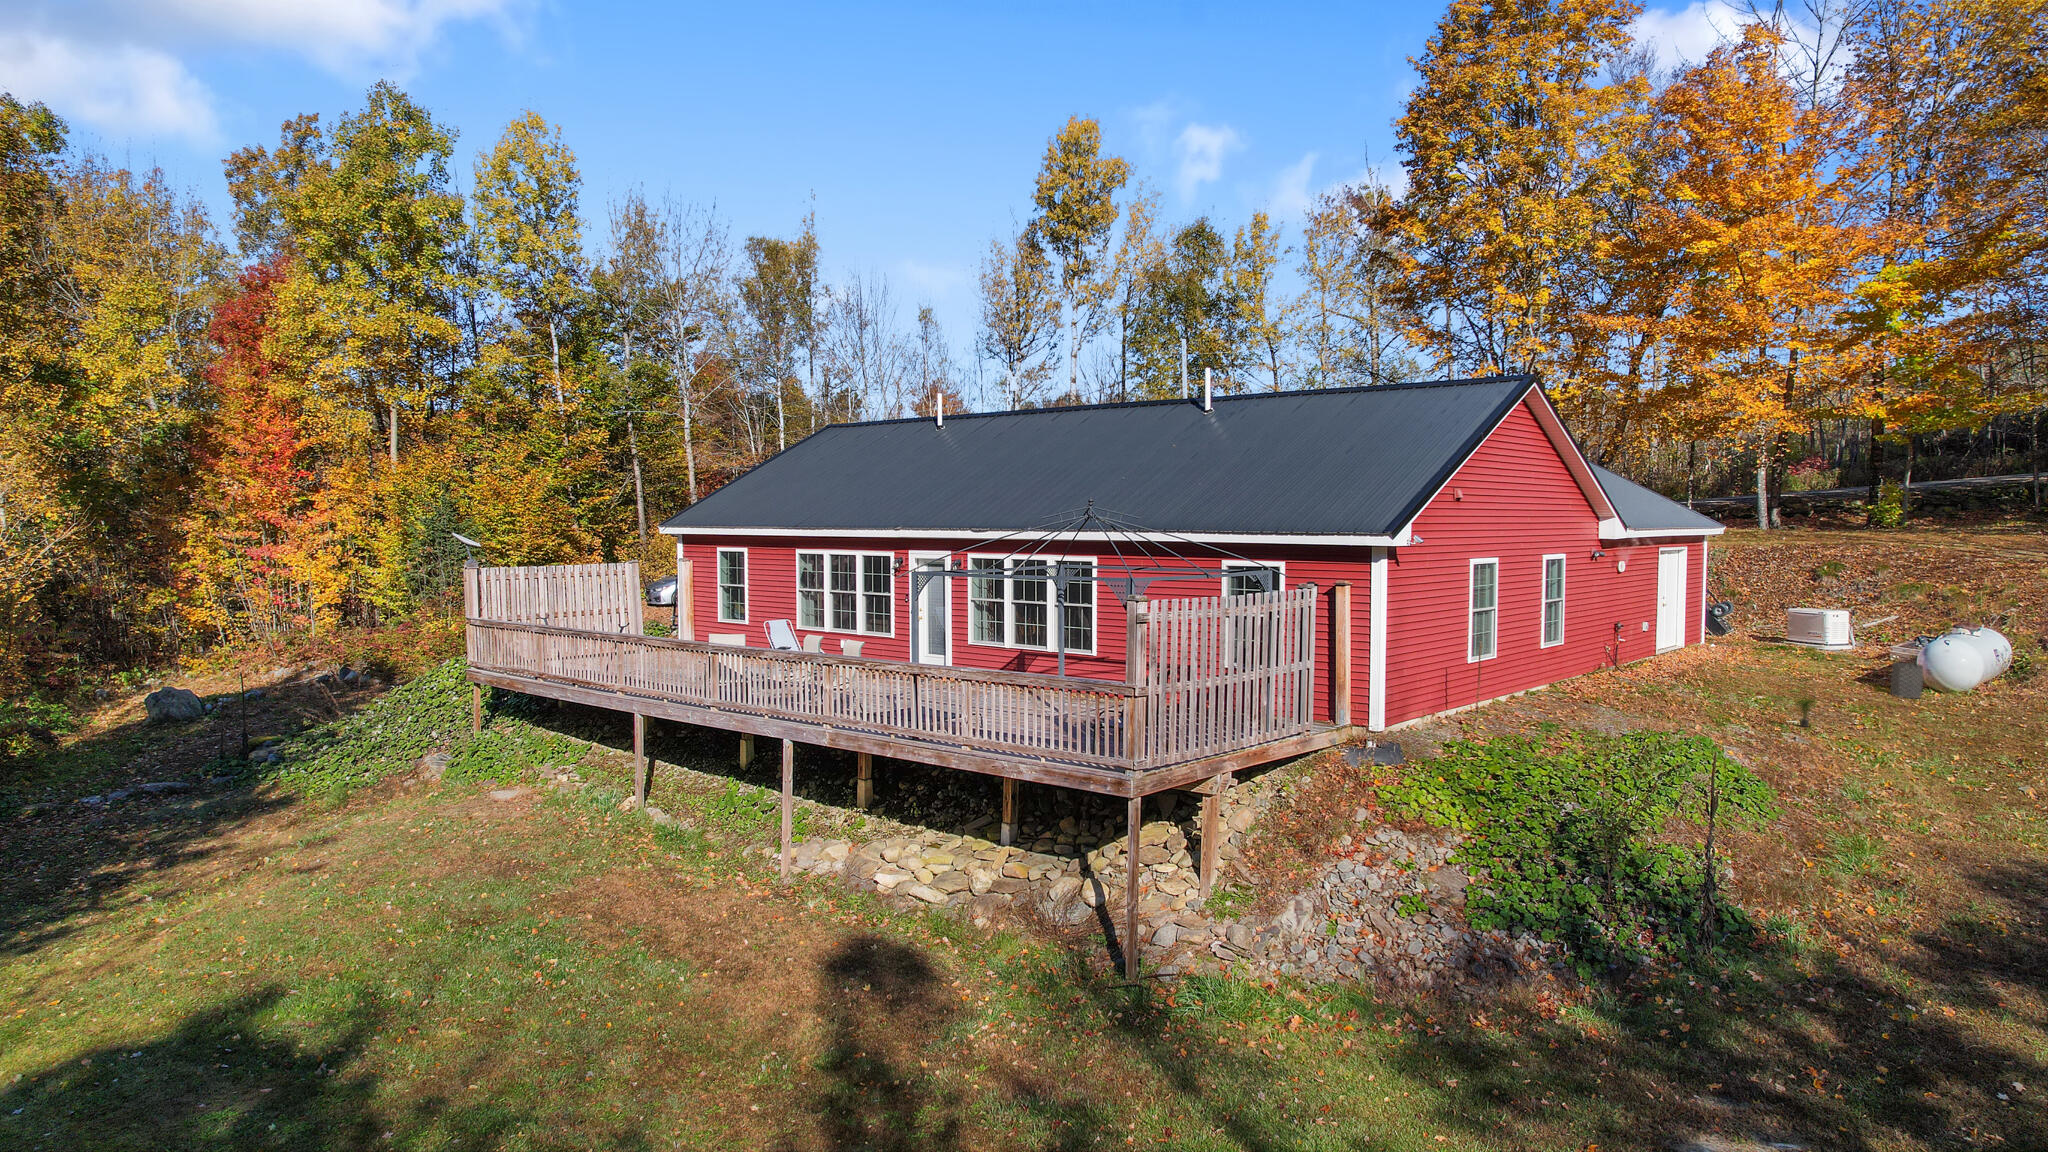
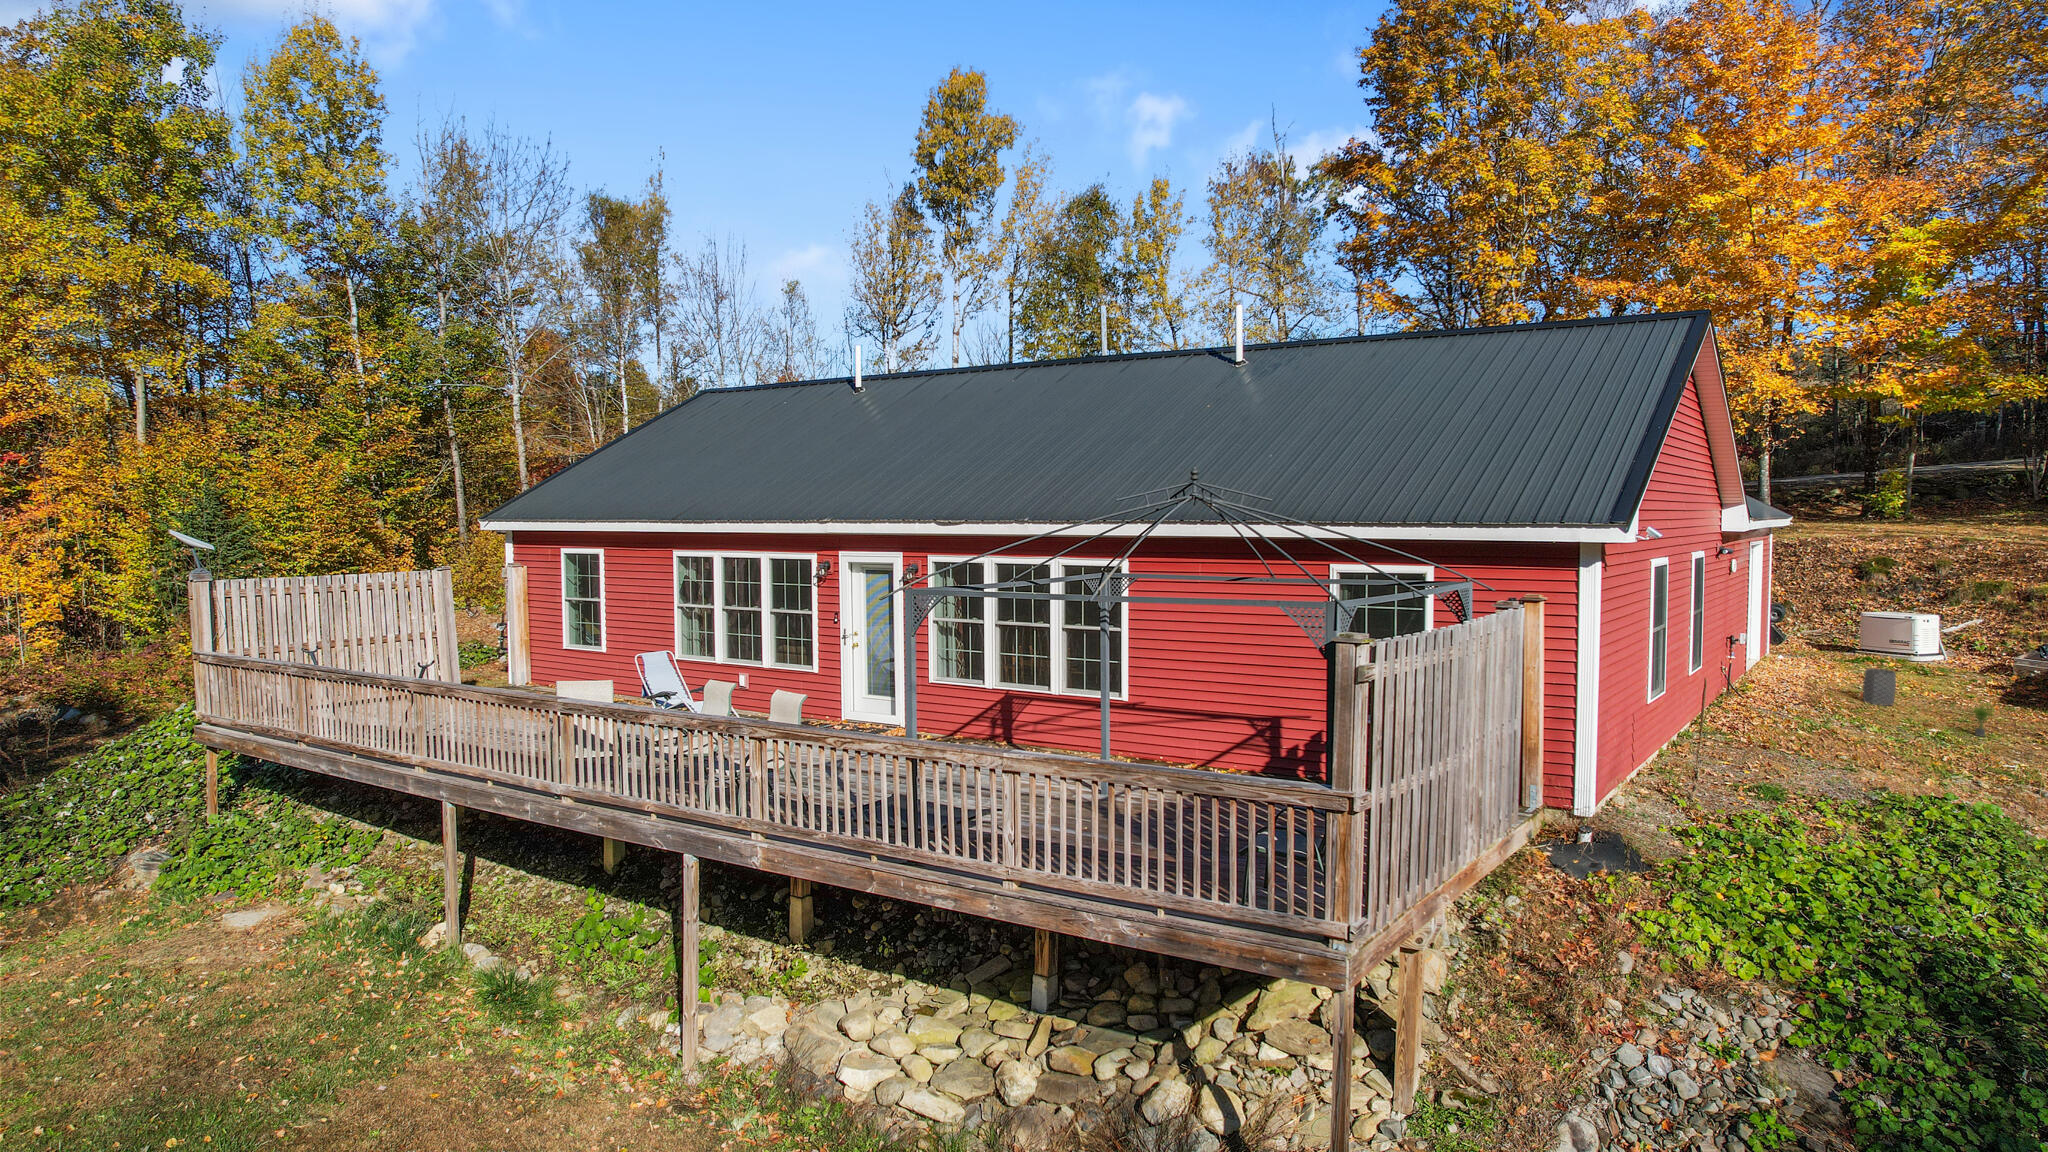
potted plant: present [1797,693,1814,727] -> present [1972,702,1992,737]

